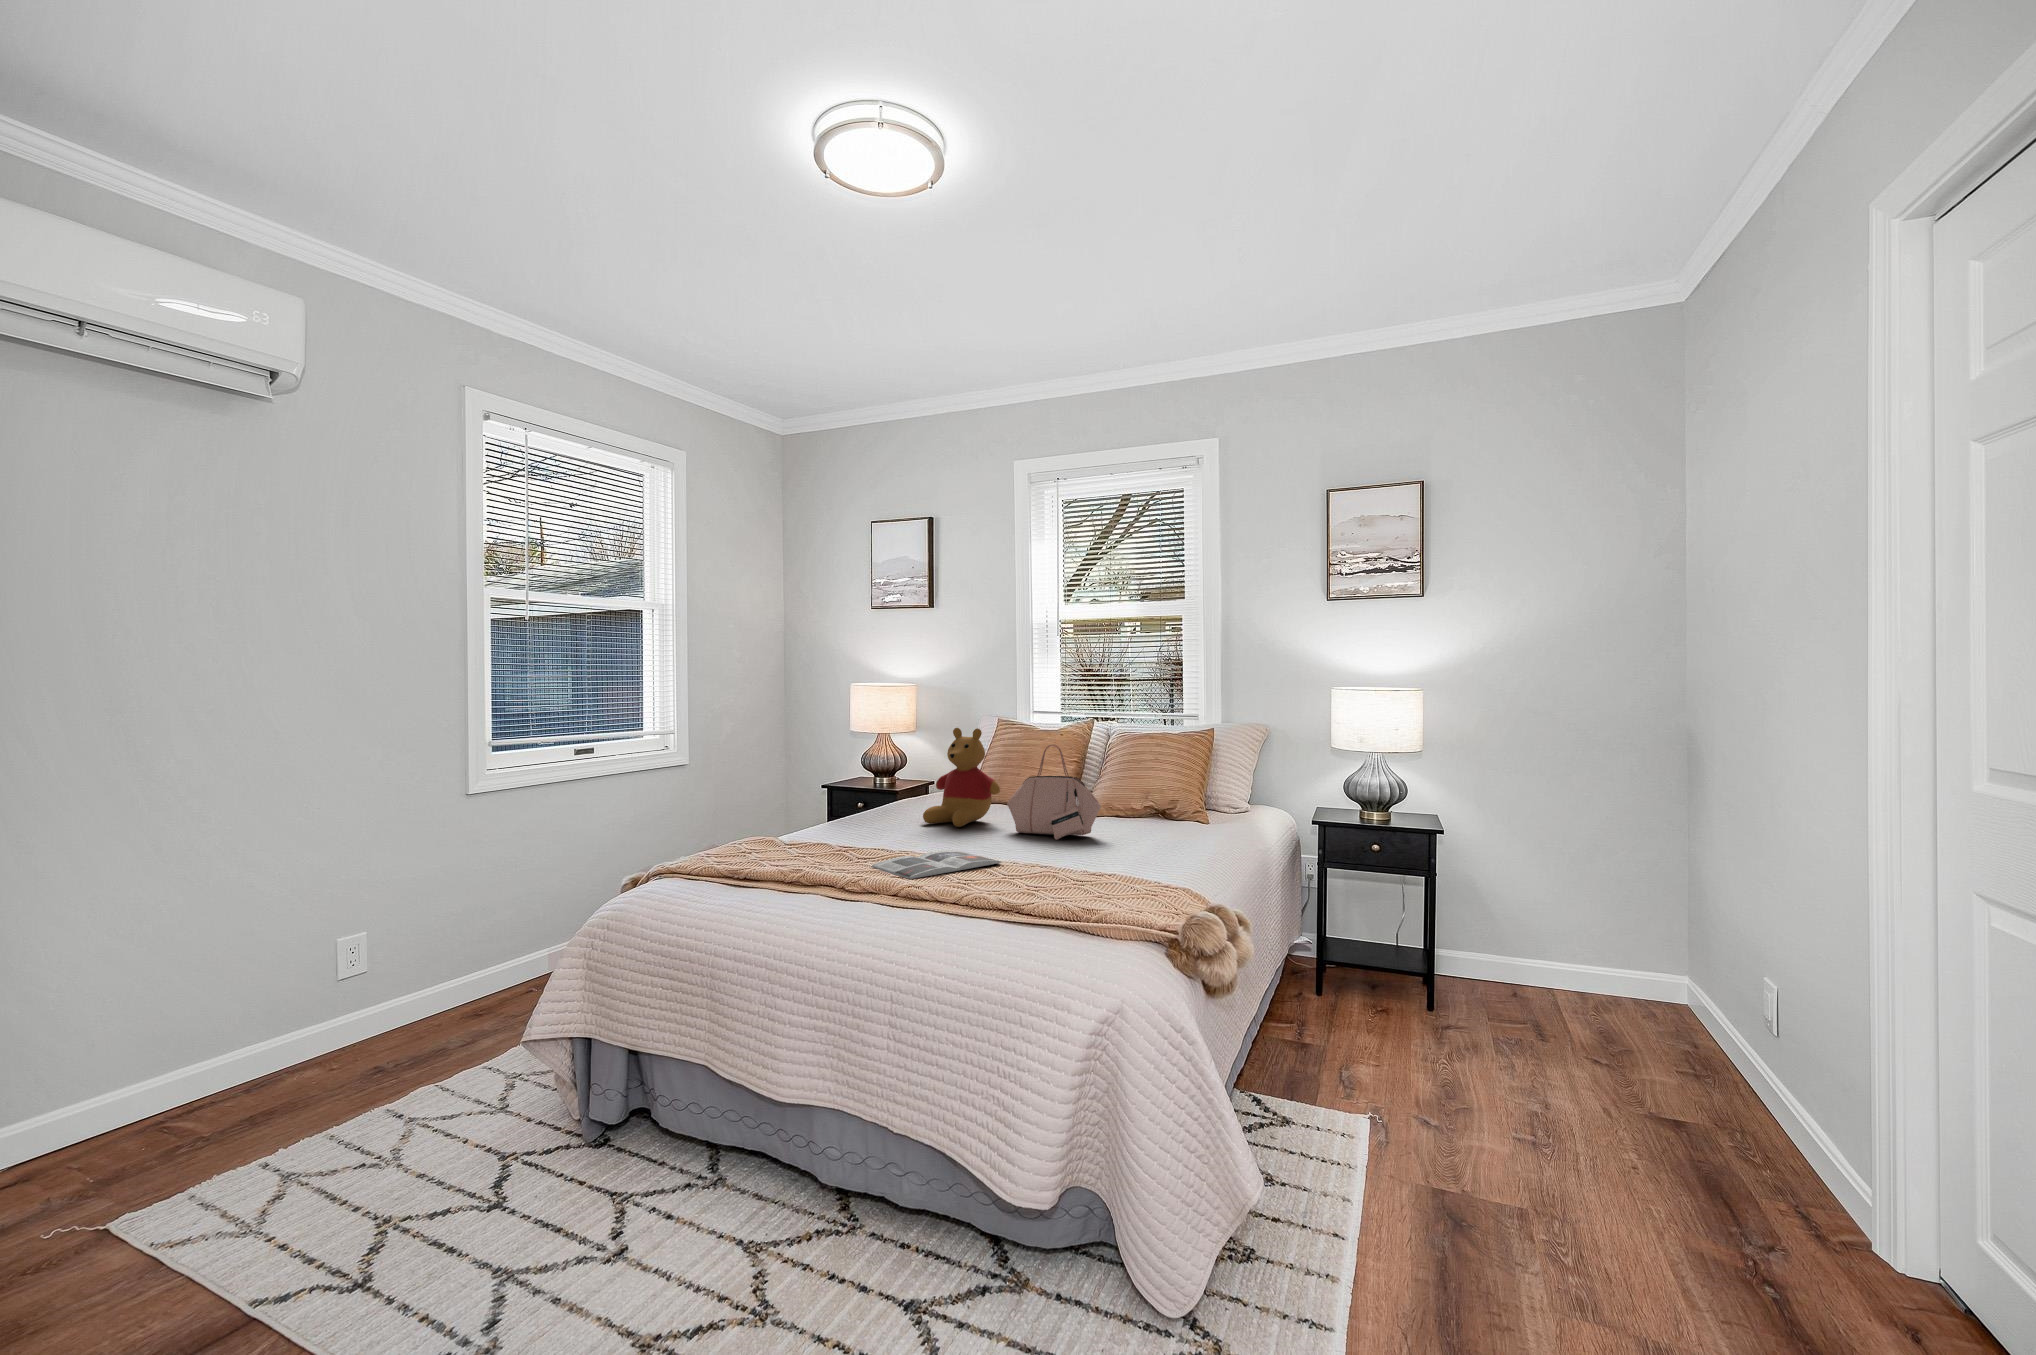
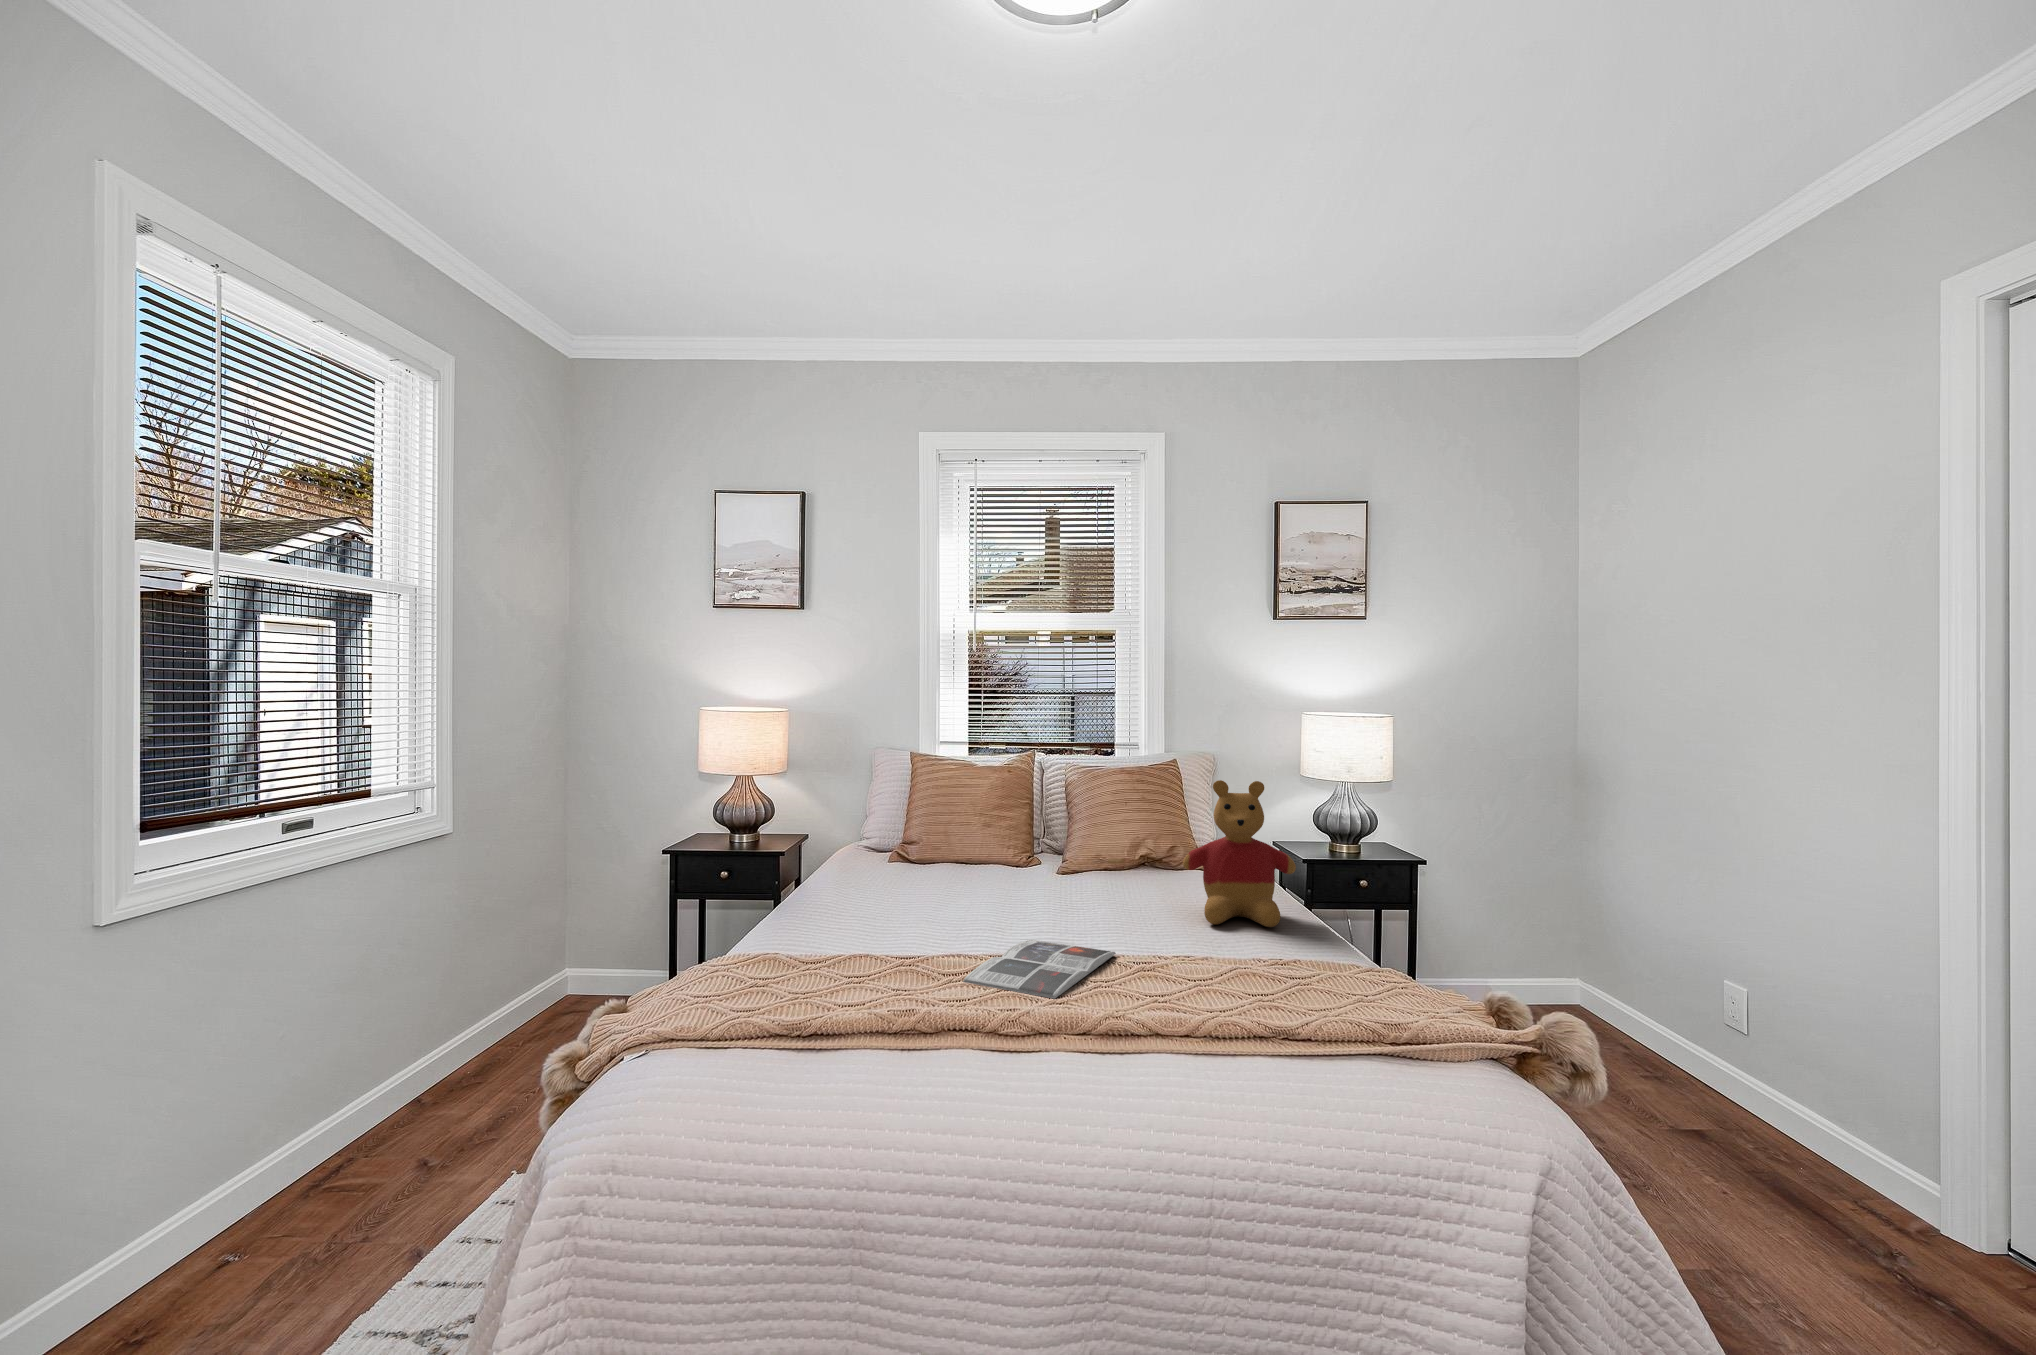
stuffed bear: present [923,728,1000,827] -> present [1183,780,1296,927]
handbag: present [1007,744,1101,840] -> none [1018,788,1143,908]

